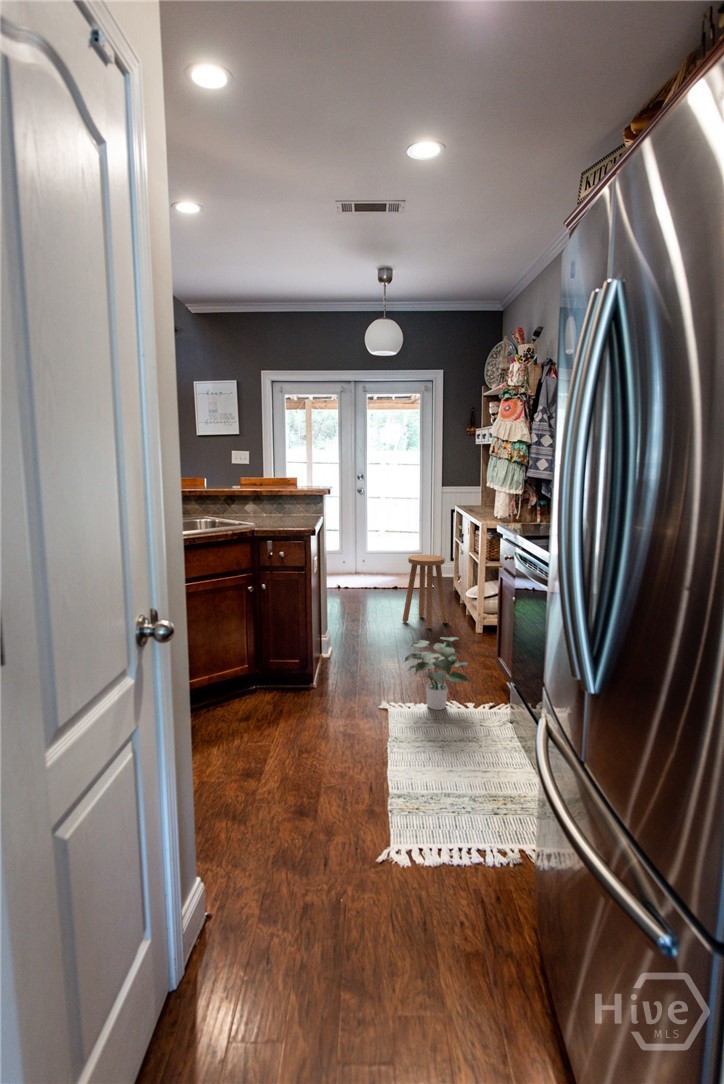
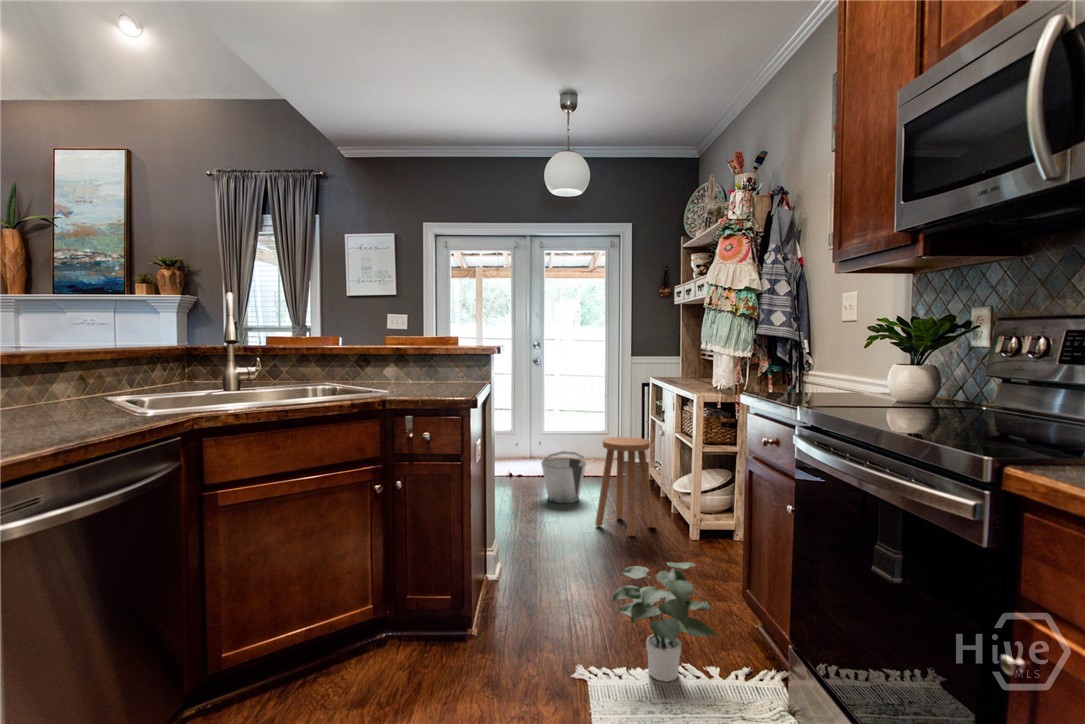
bucket: none [362,566,398,606] -> present [541,451,586,503]

